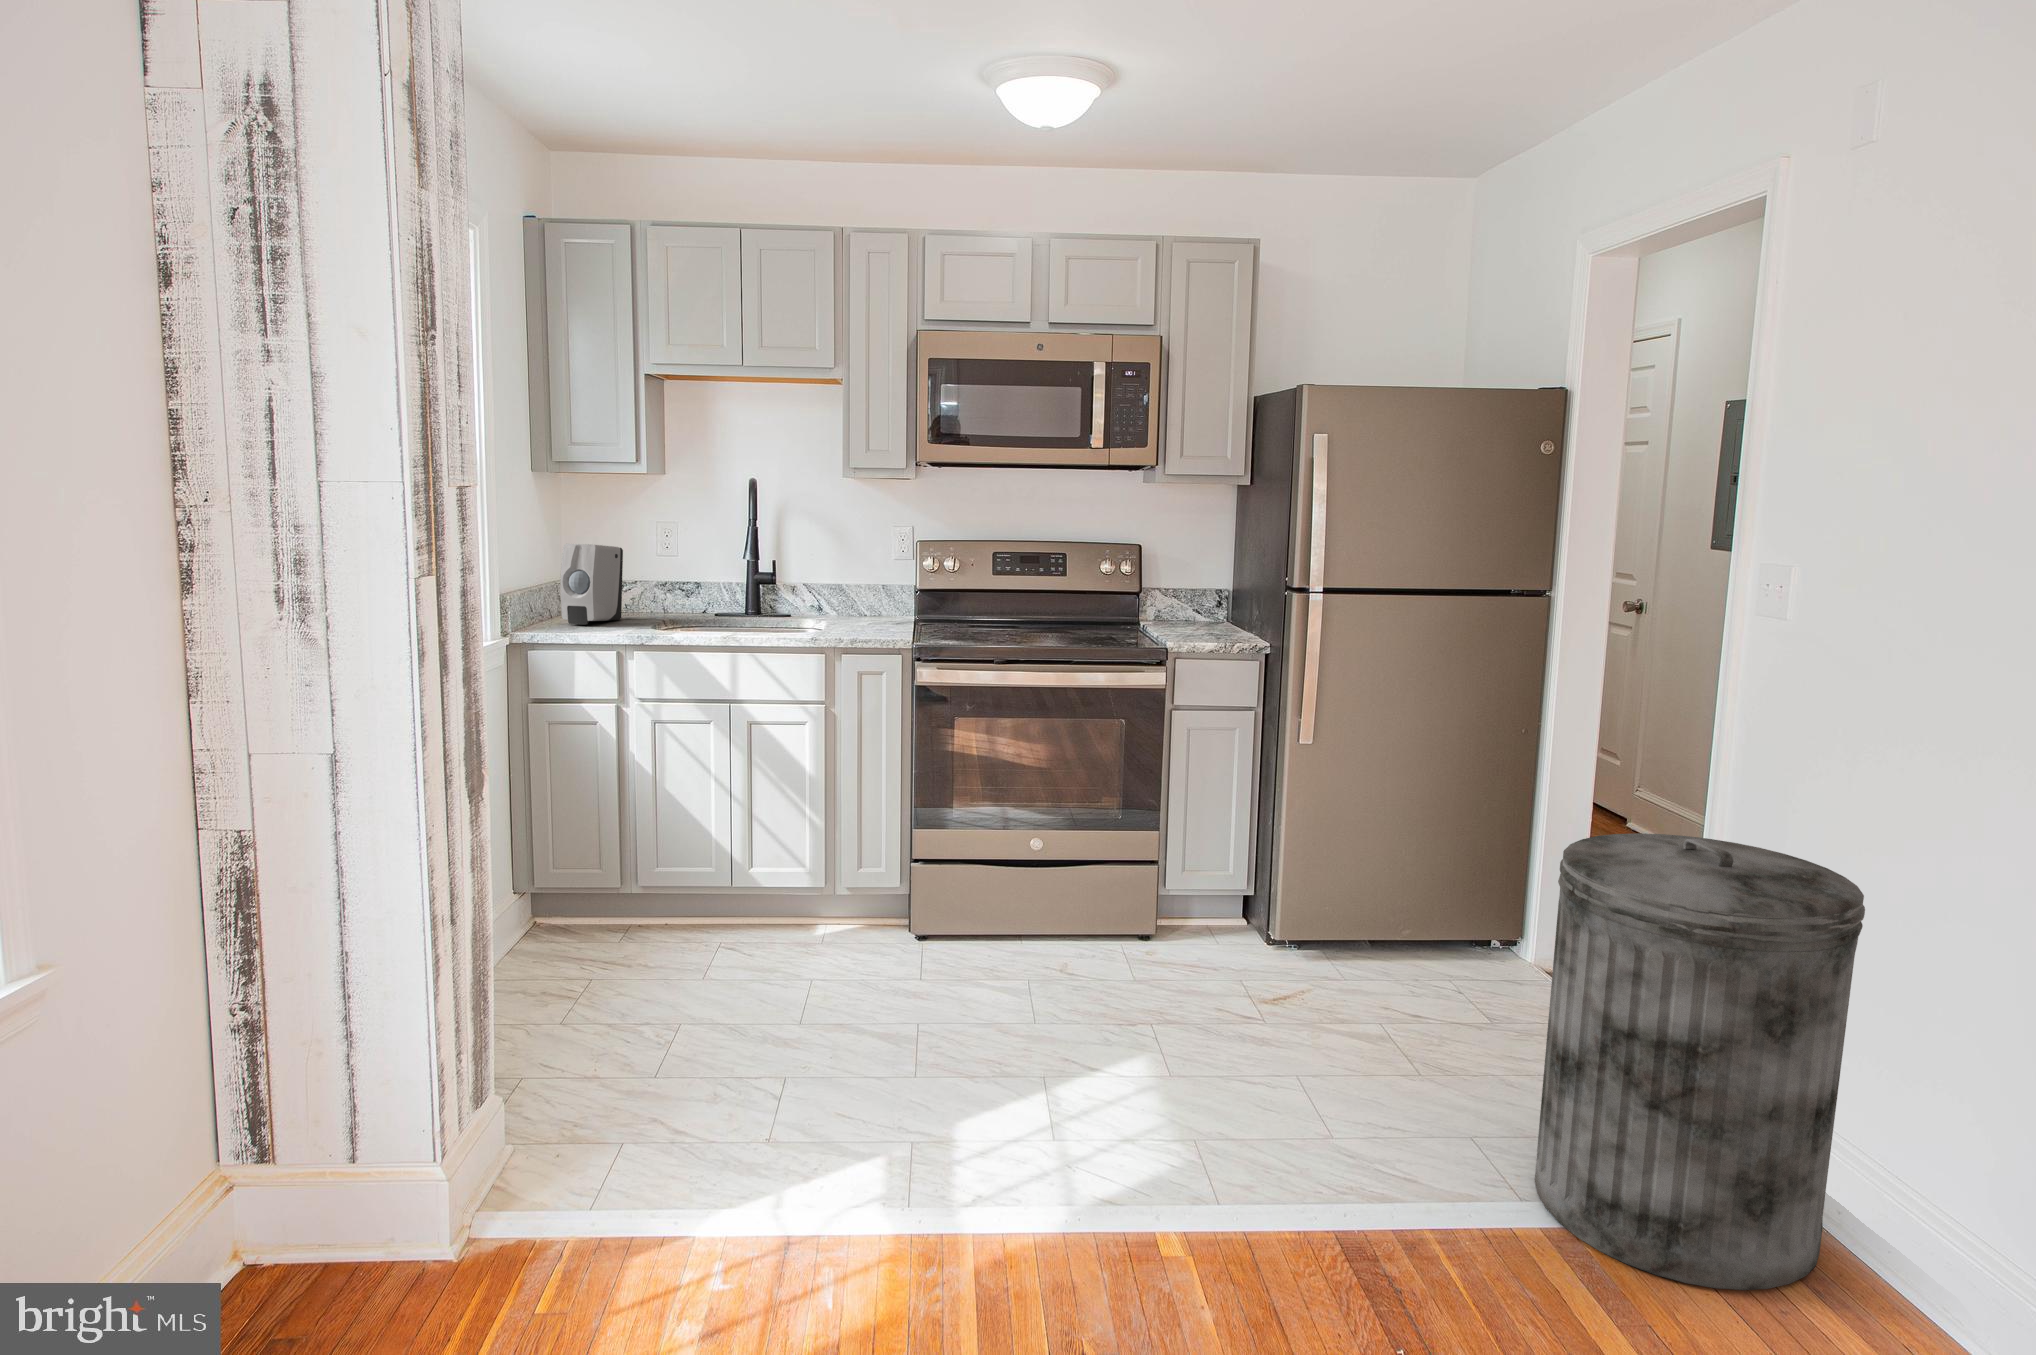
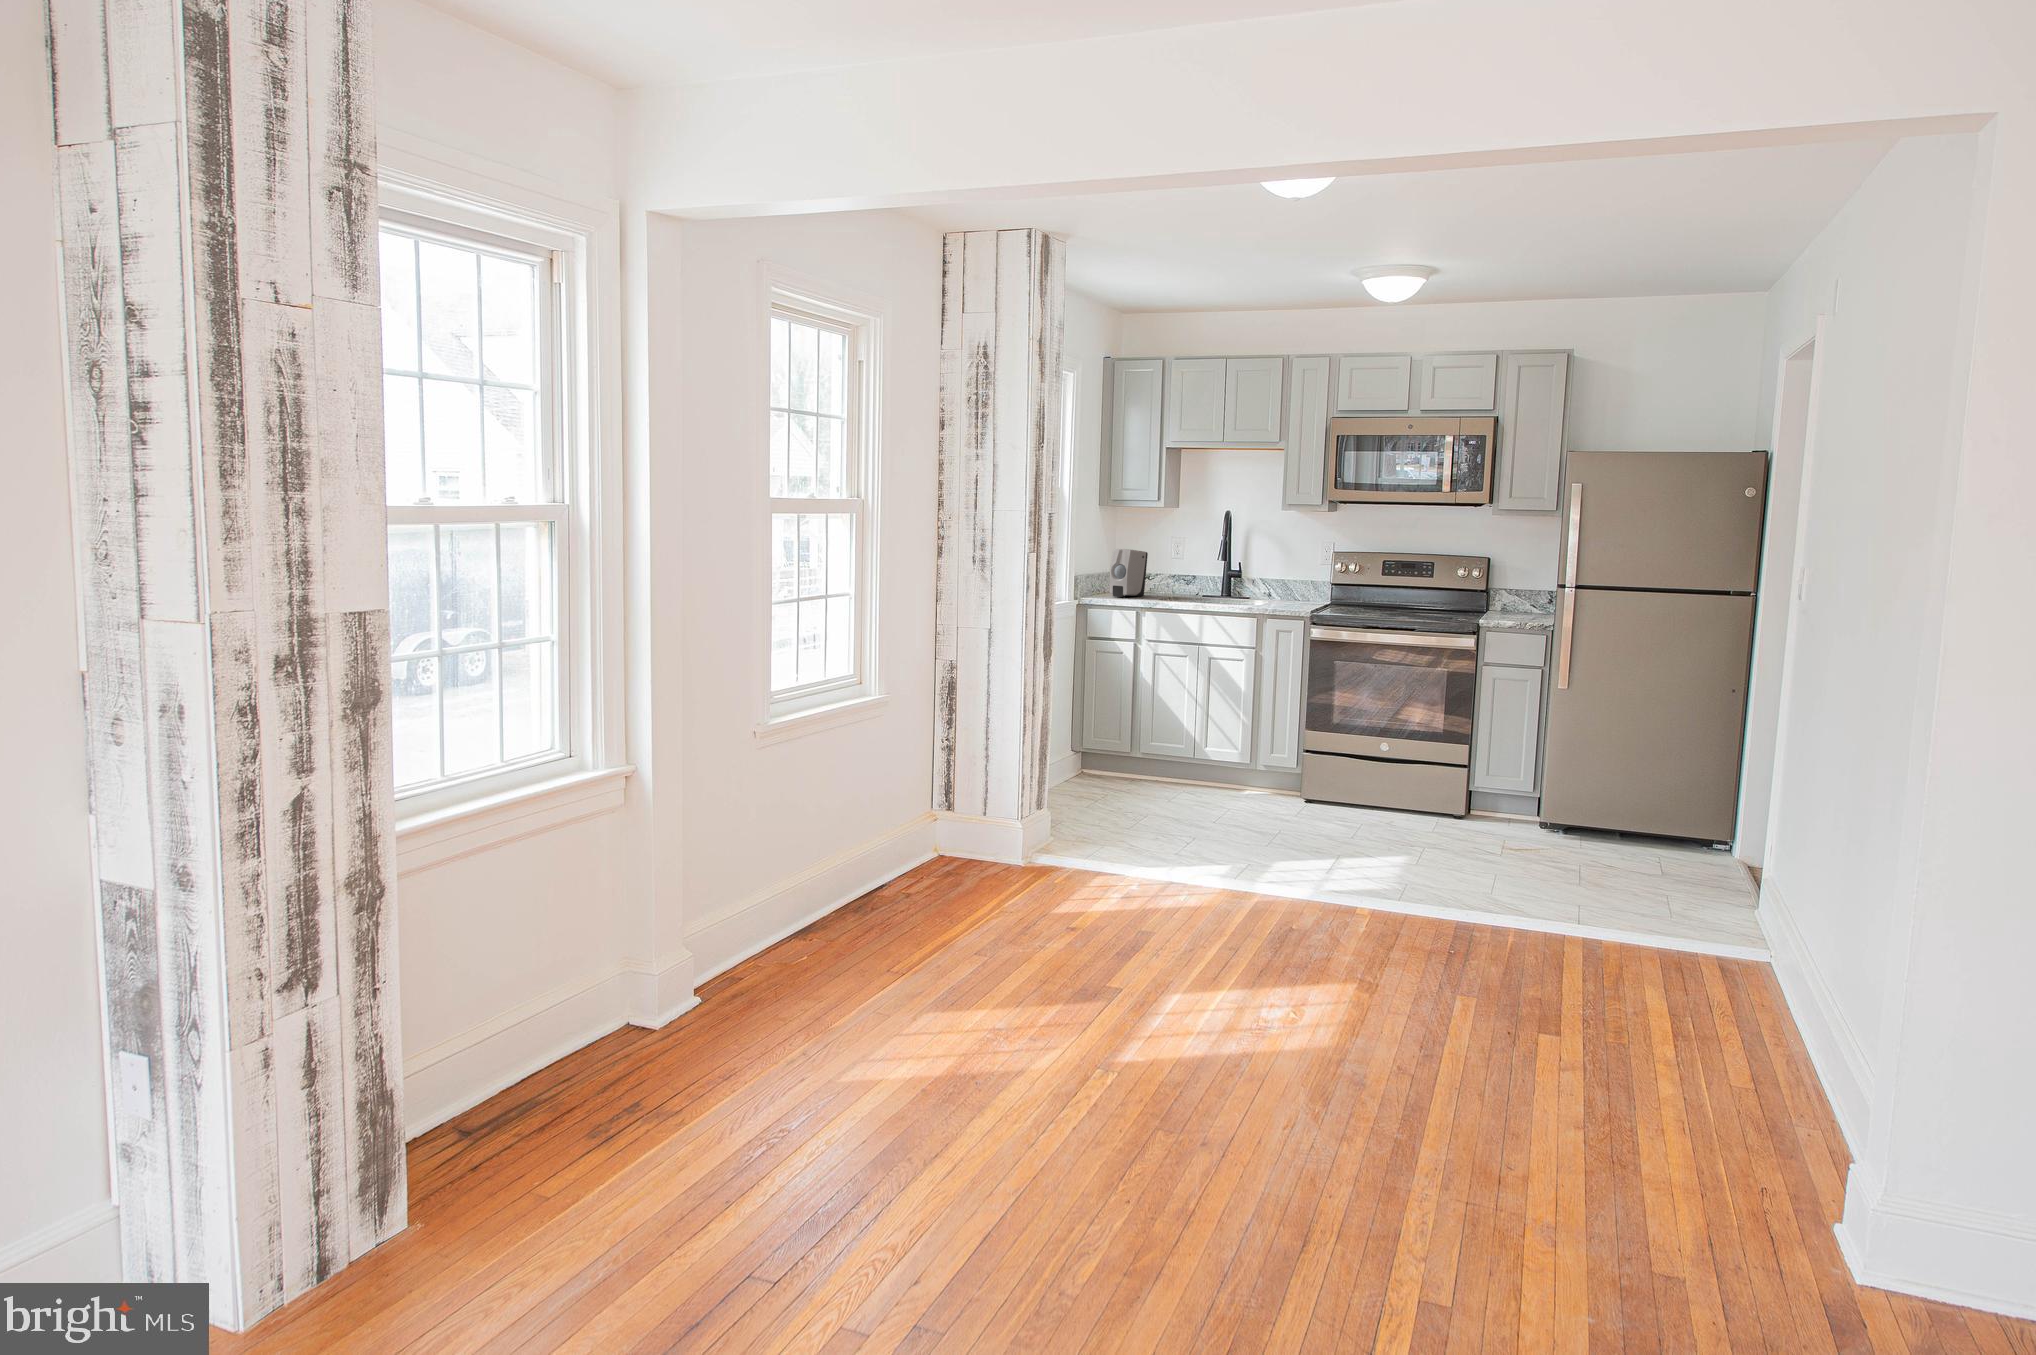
trash can: present [1535,833,1865,1290] -> none [1592,723,1784,976]

